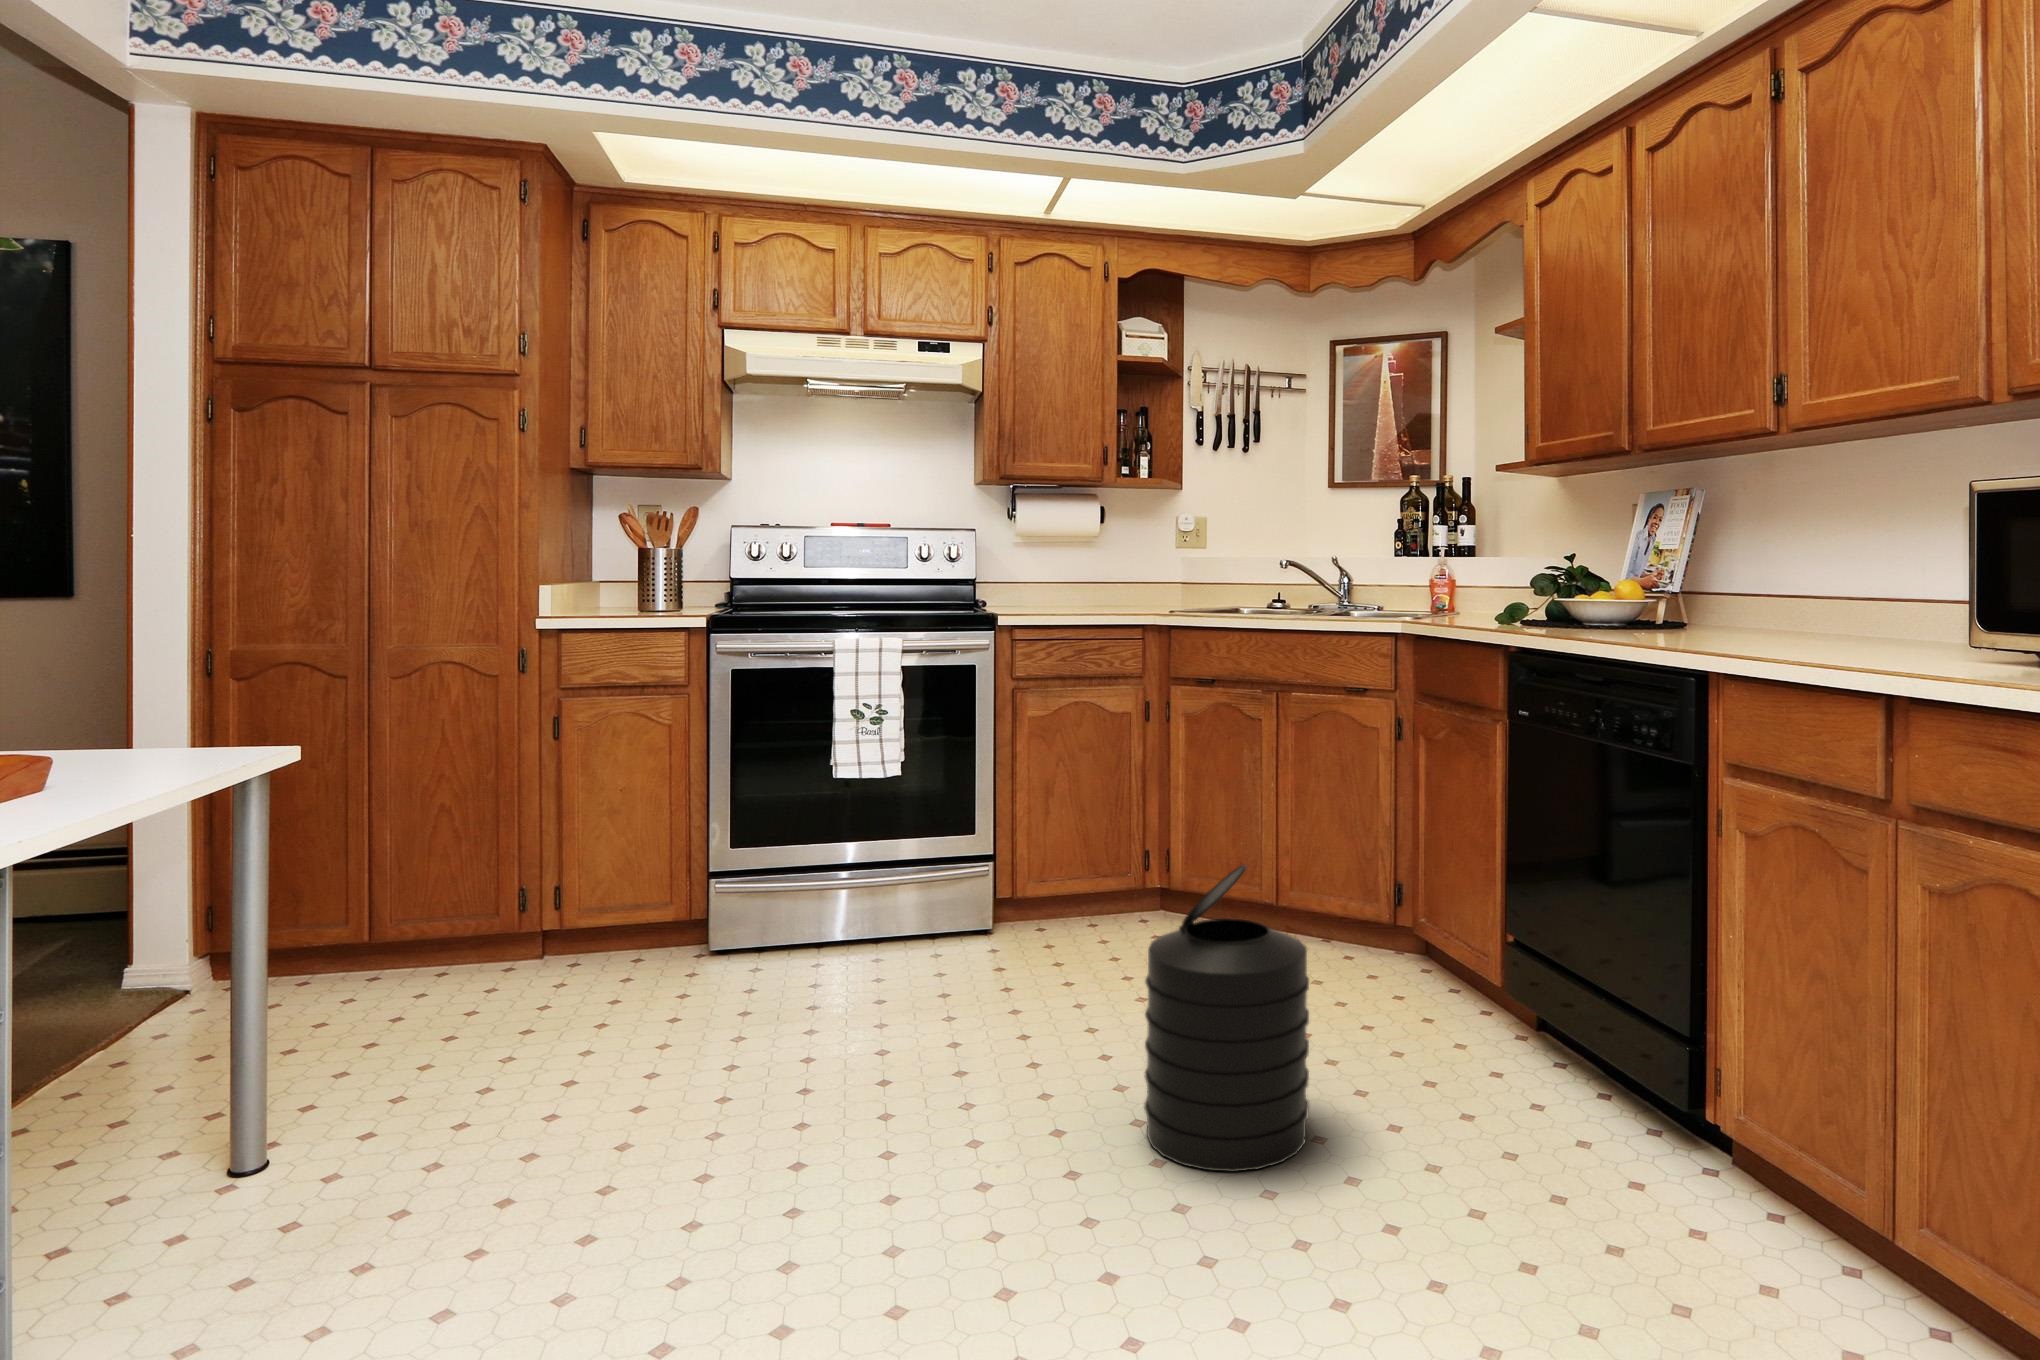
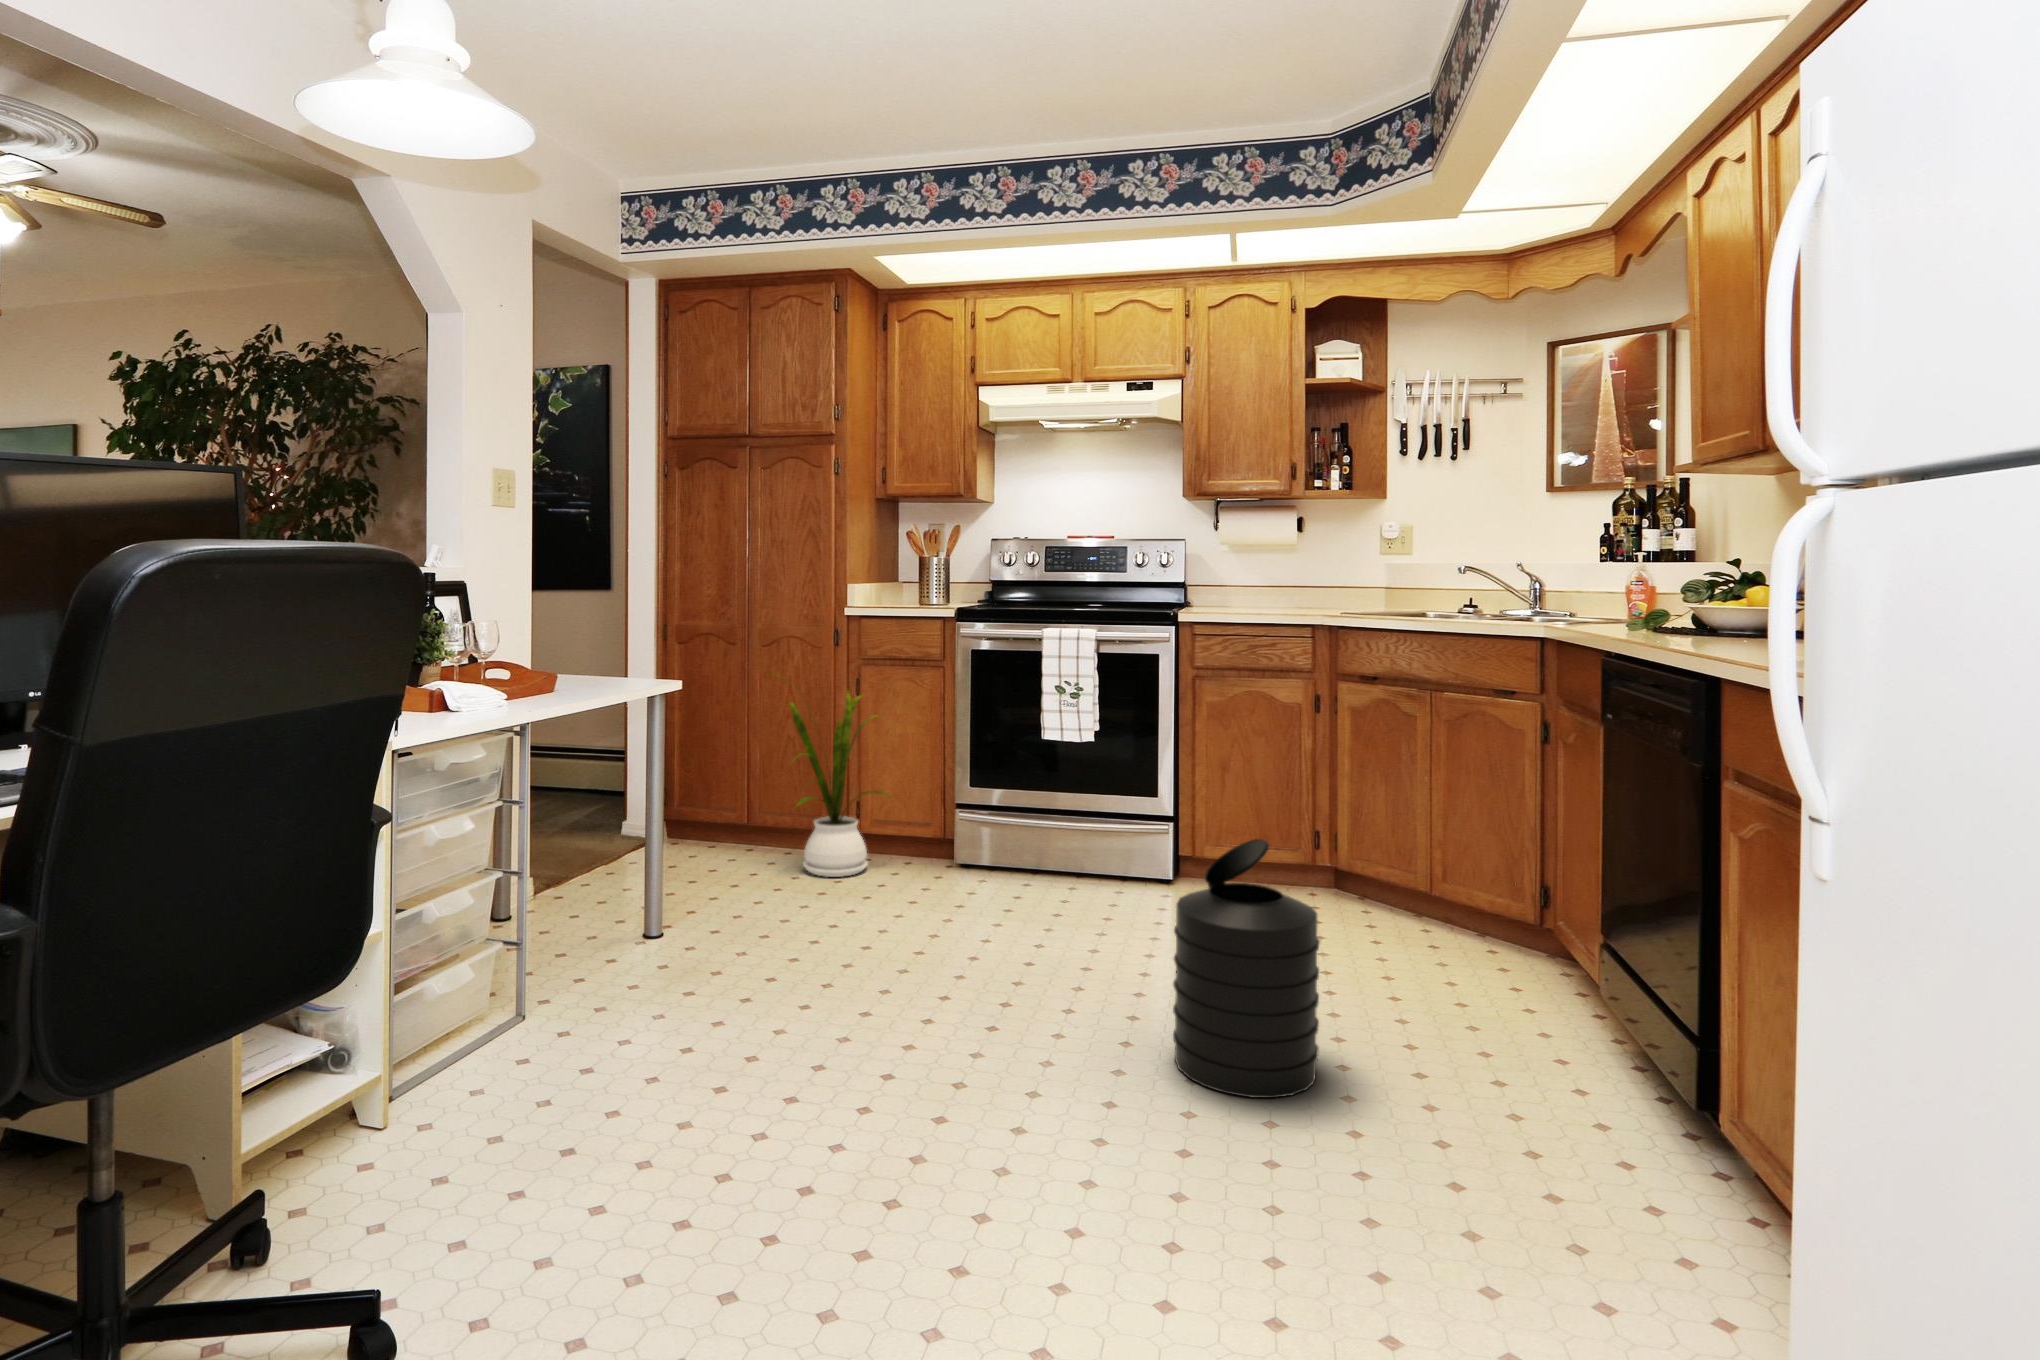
house plant: none [413,716,626,1005] -> present [780,675,892,877]

